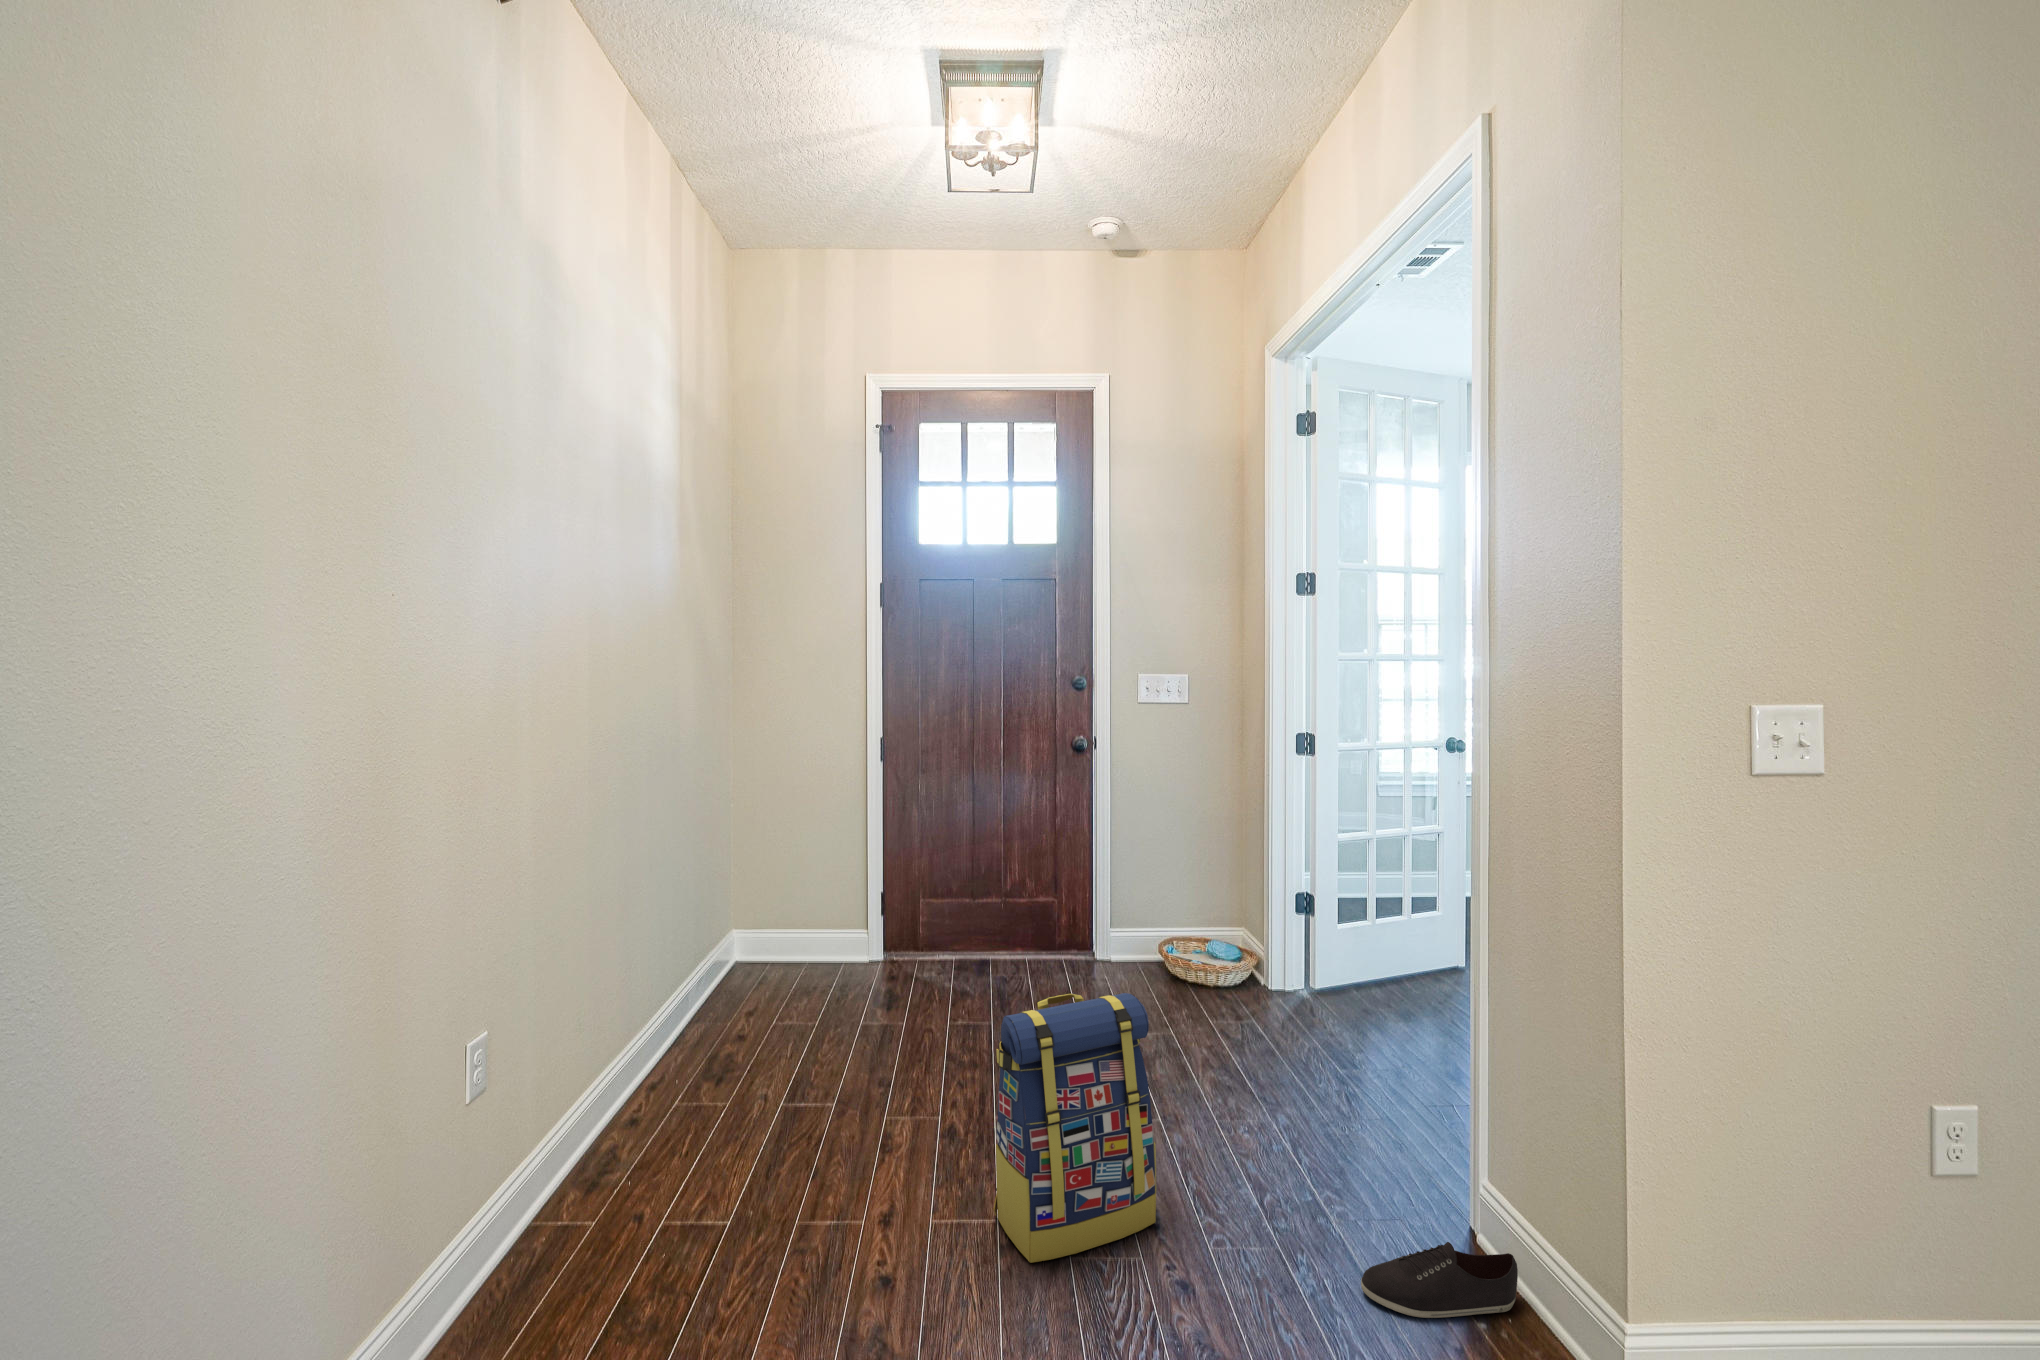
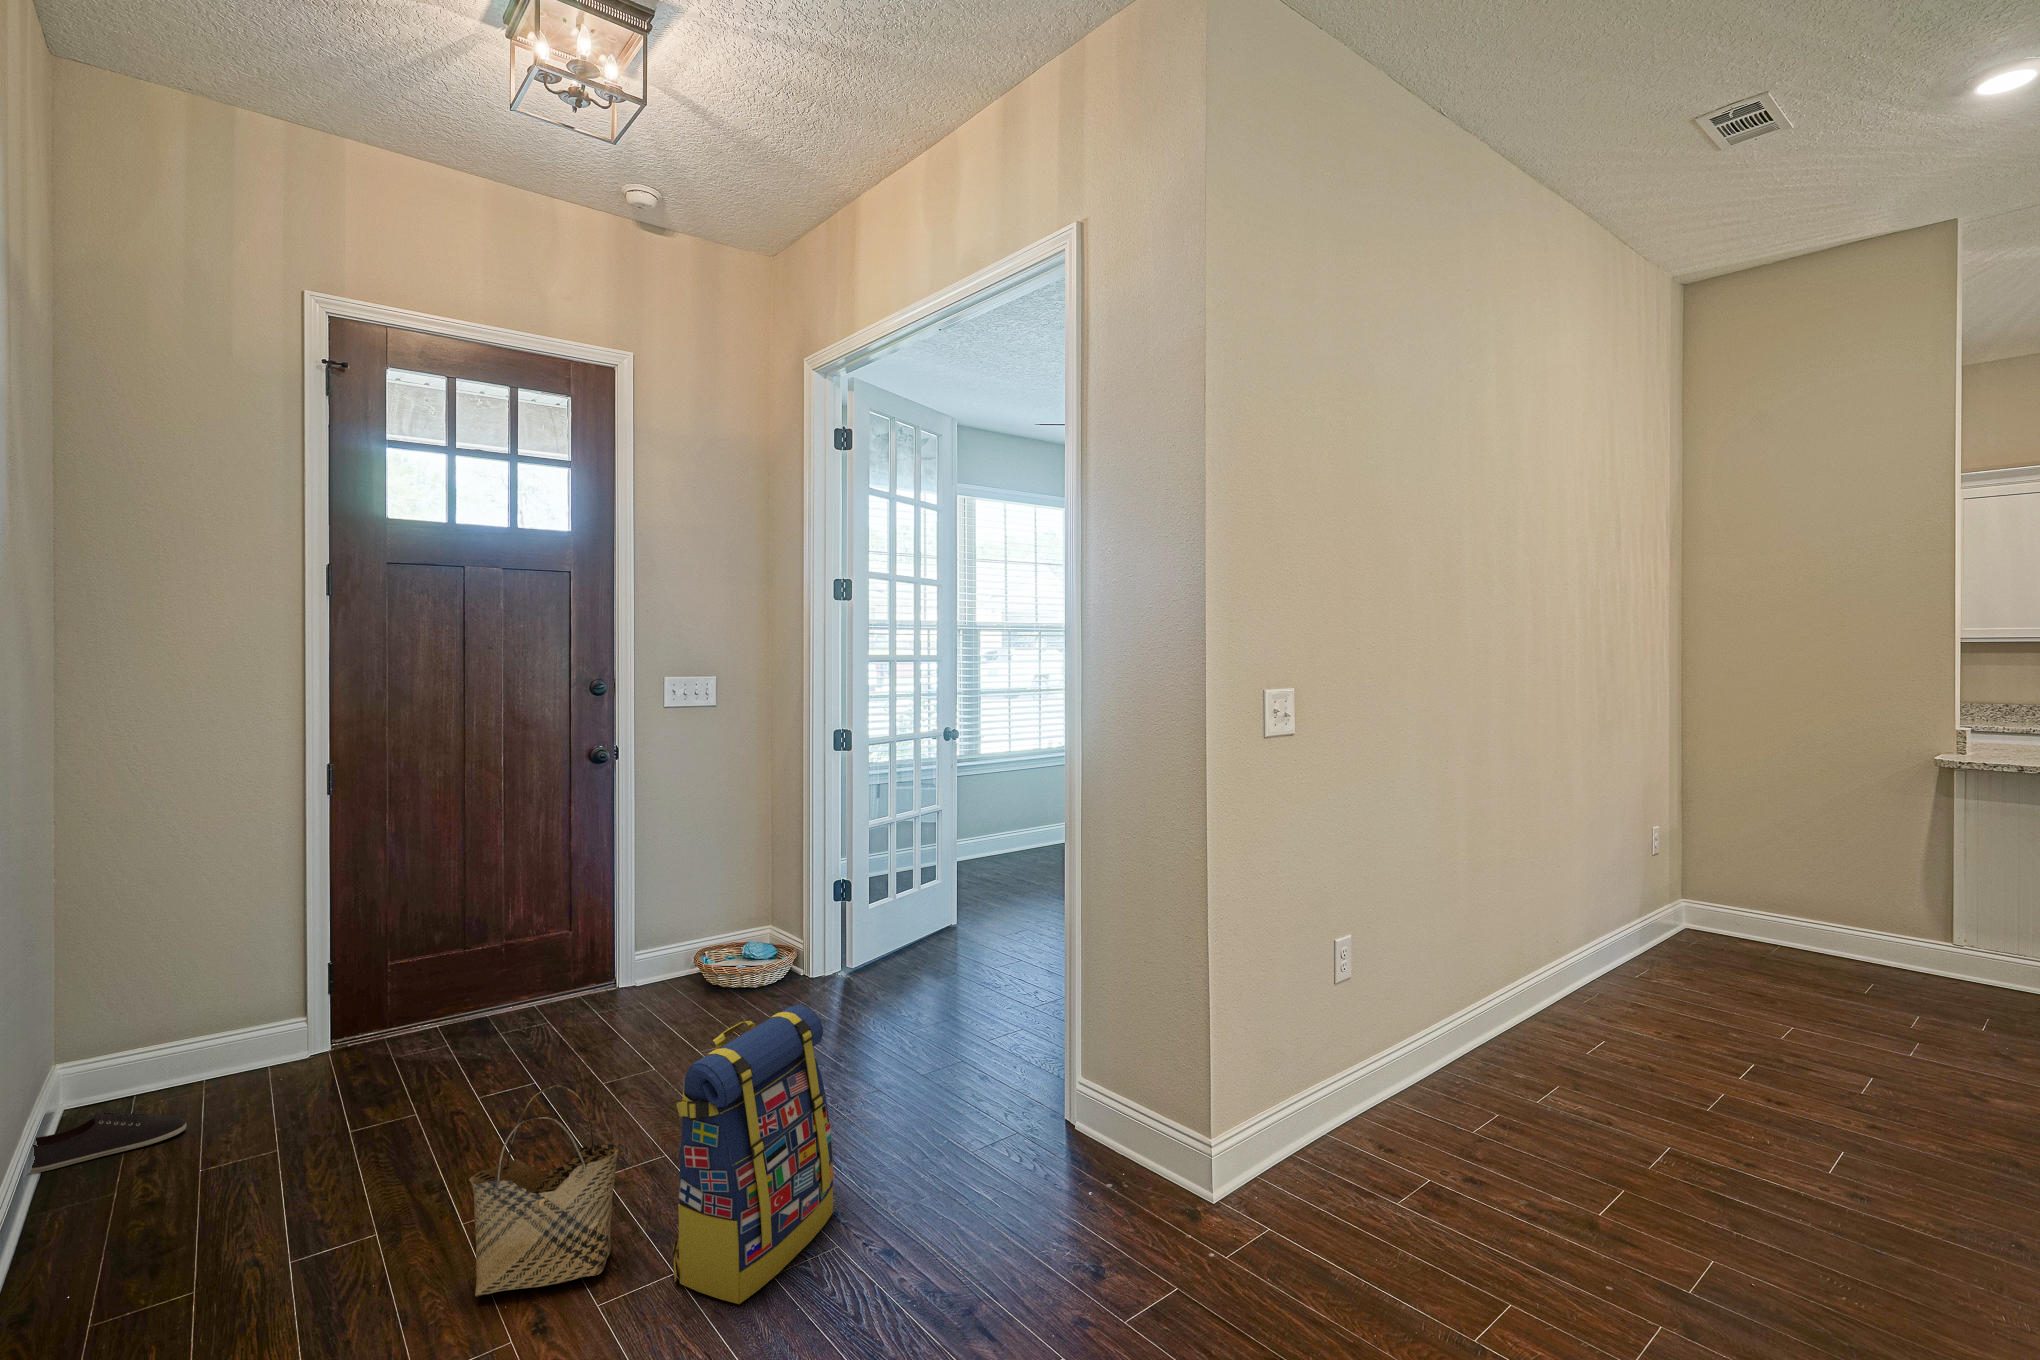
woven basket: none [869,1005,974,1181] -> present [470,1085,619,1296]
shoe: present [1361,1242,1518,1318] -> present [30,1110,186,1173]

